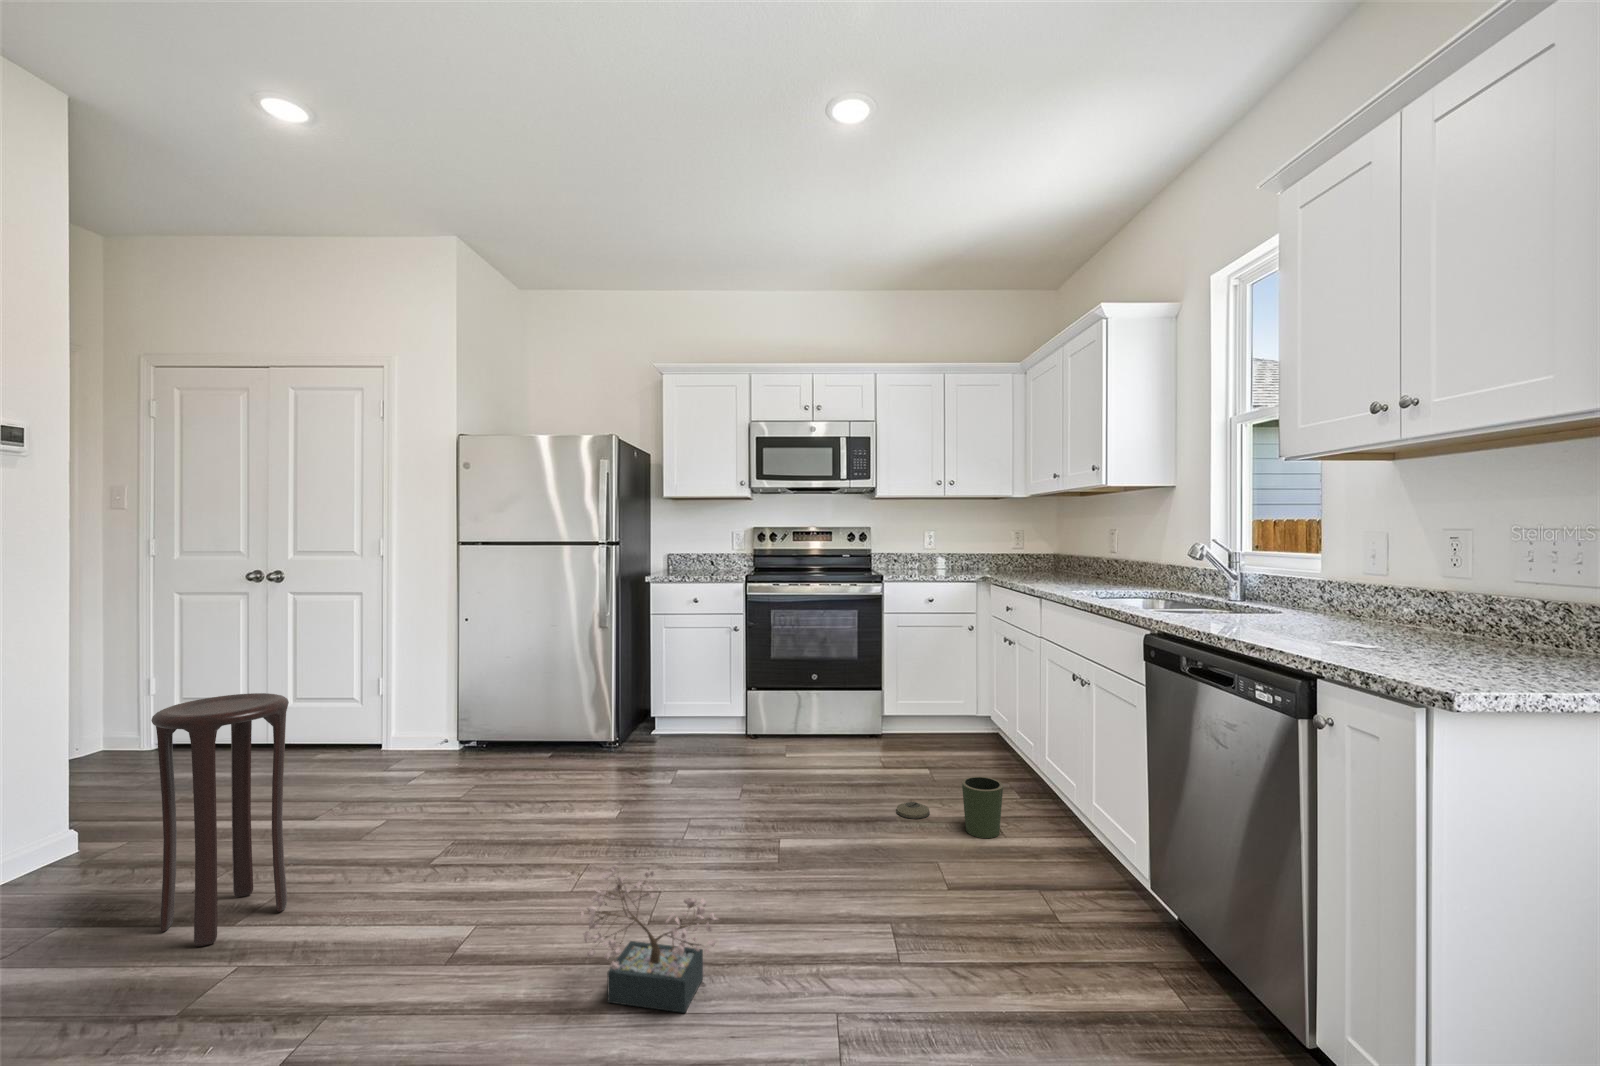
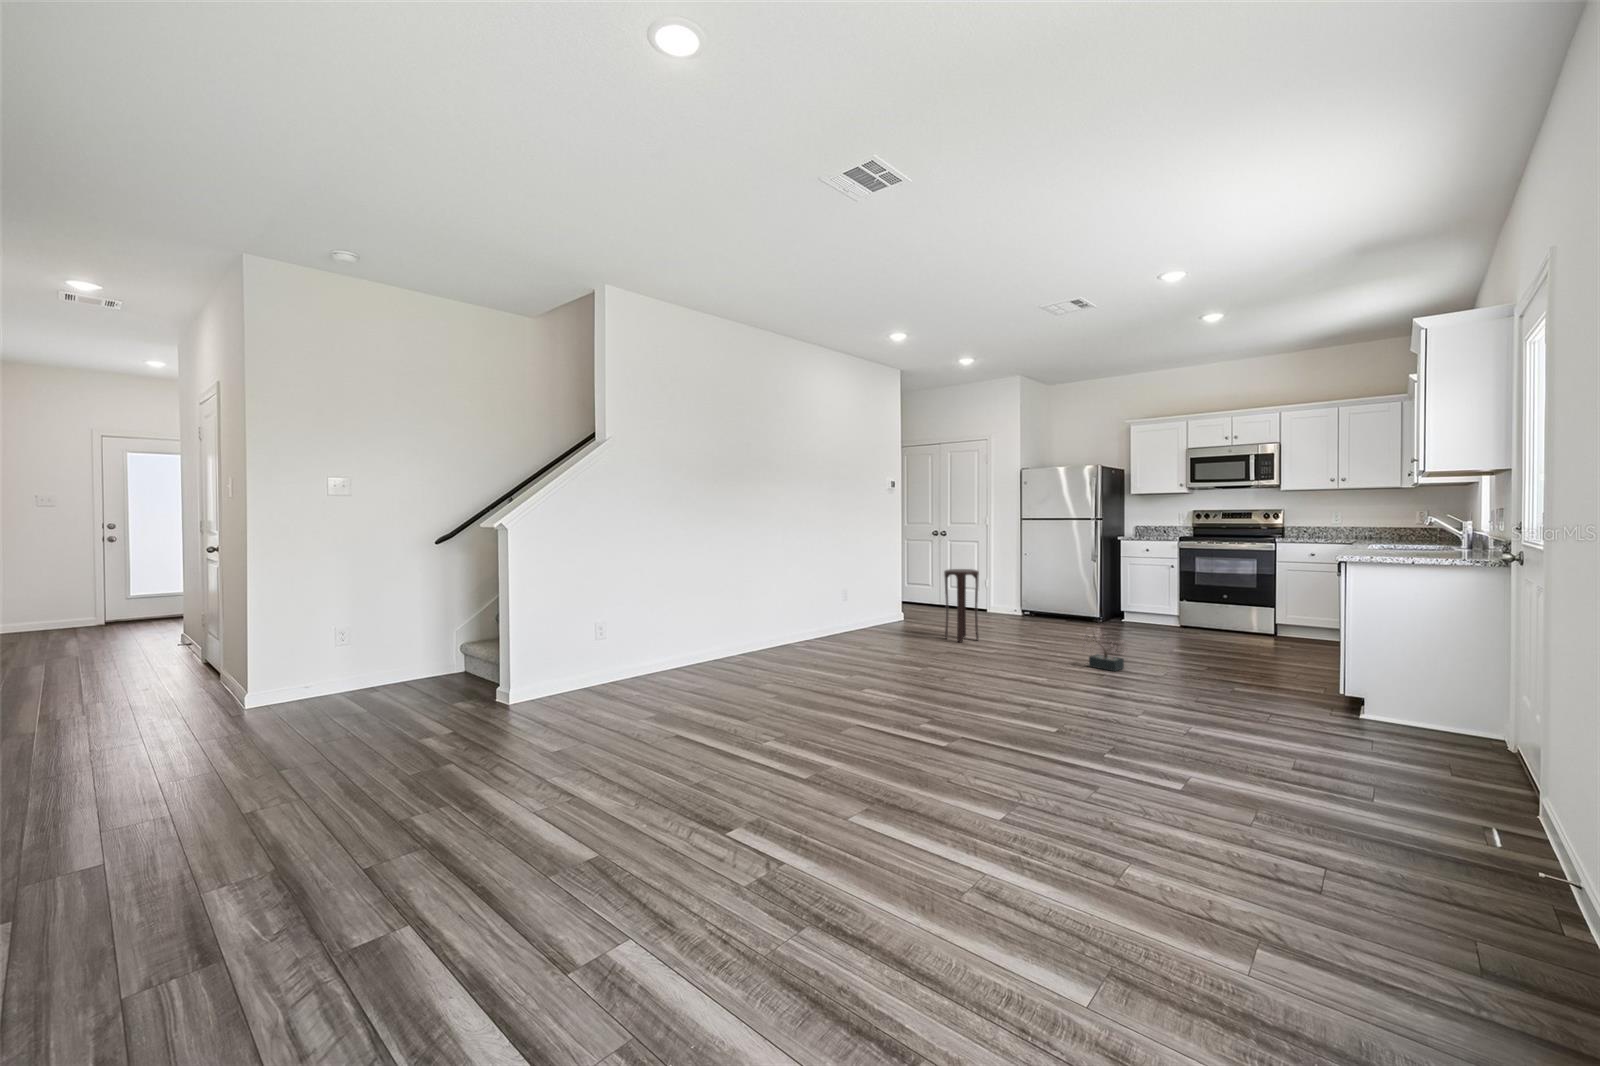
trash can: present [896,777,1003,838] -> none [1247,640,1306,668]

